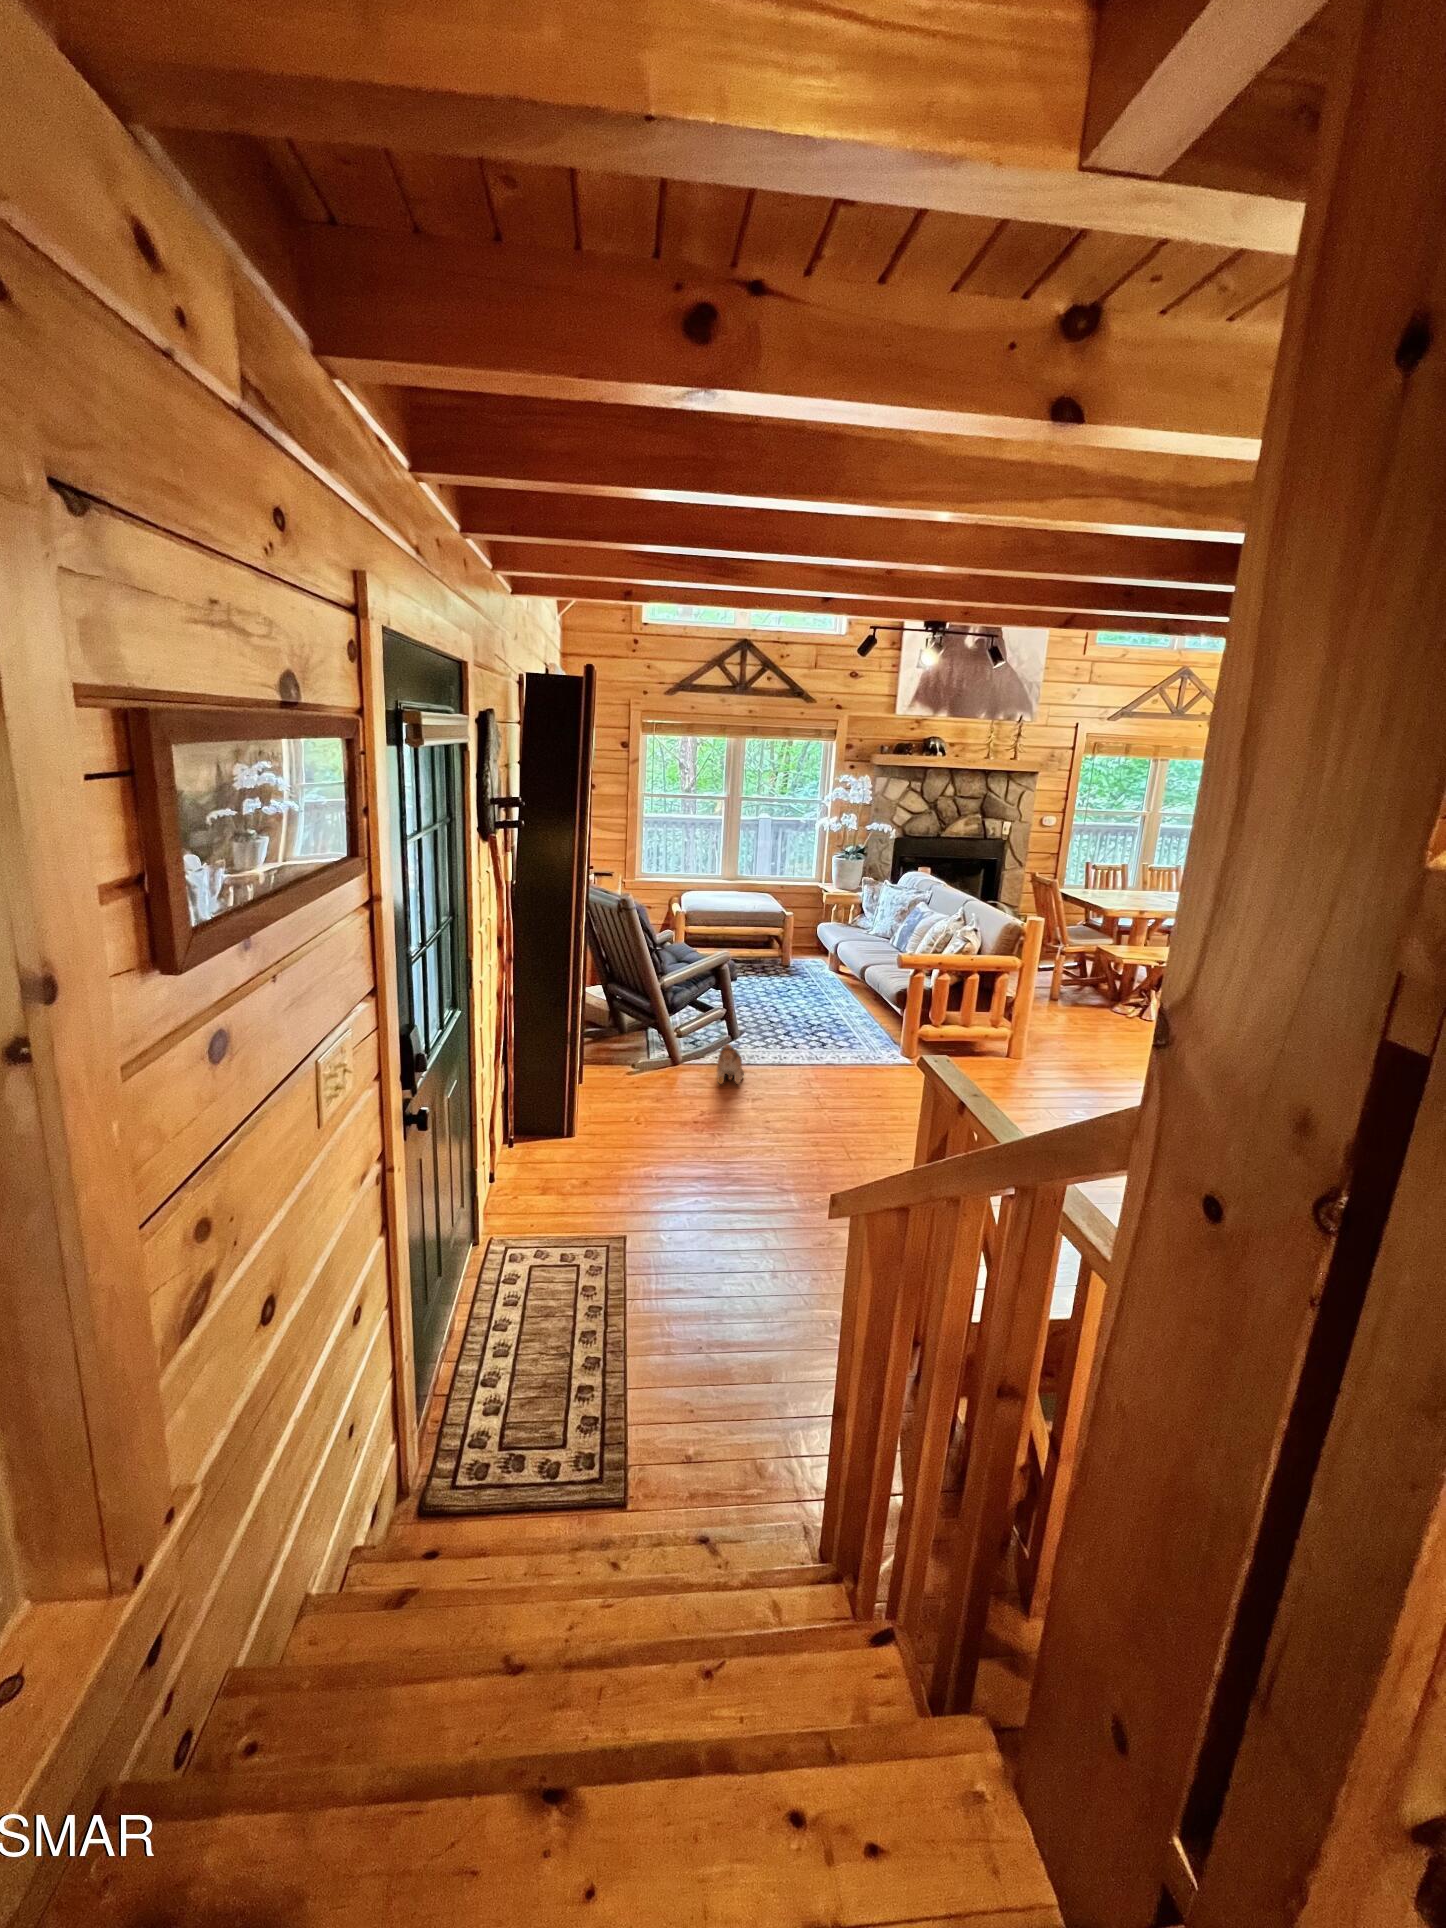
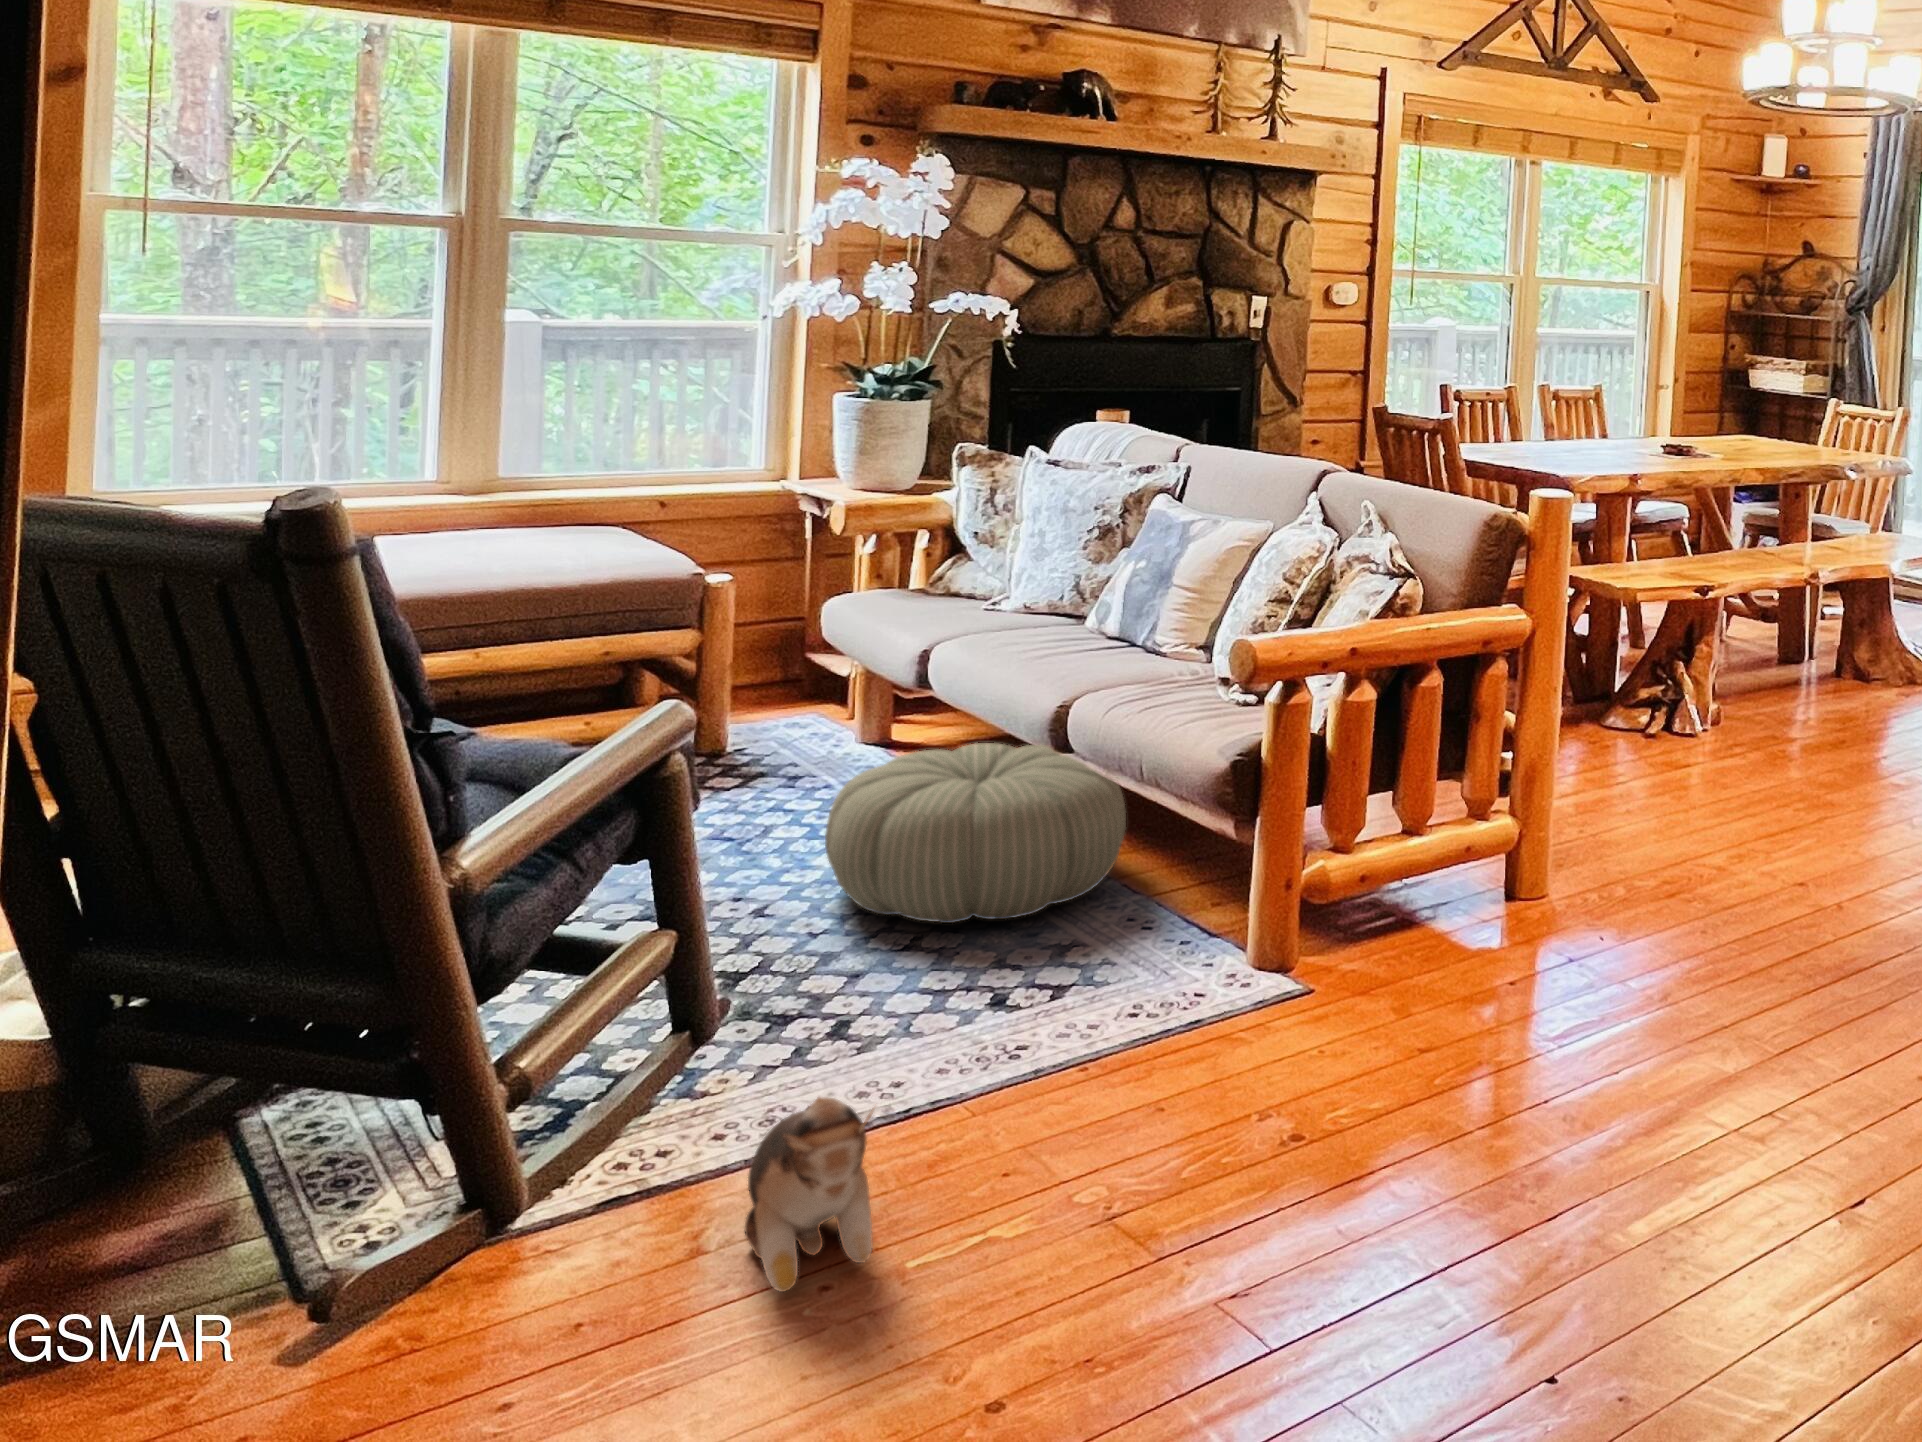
pouf: none [782,973,869,1024] -> present [825,743,1126,923]

